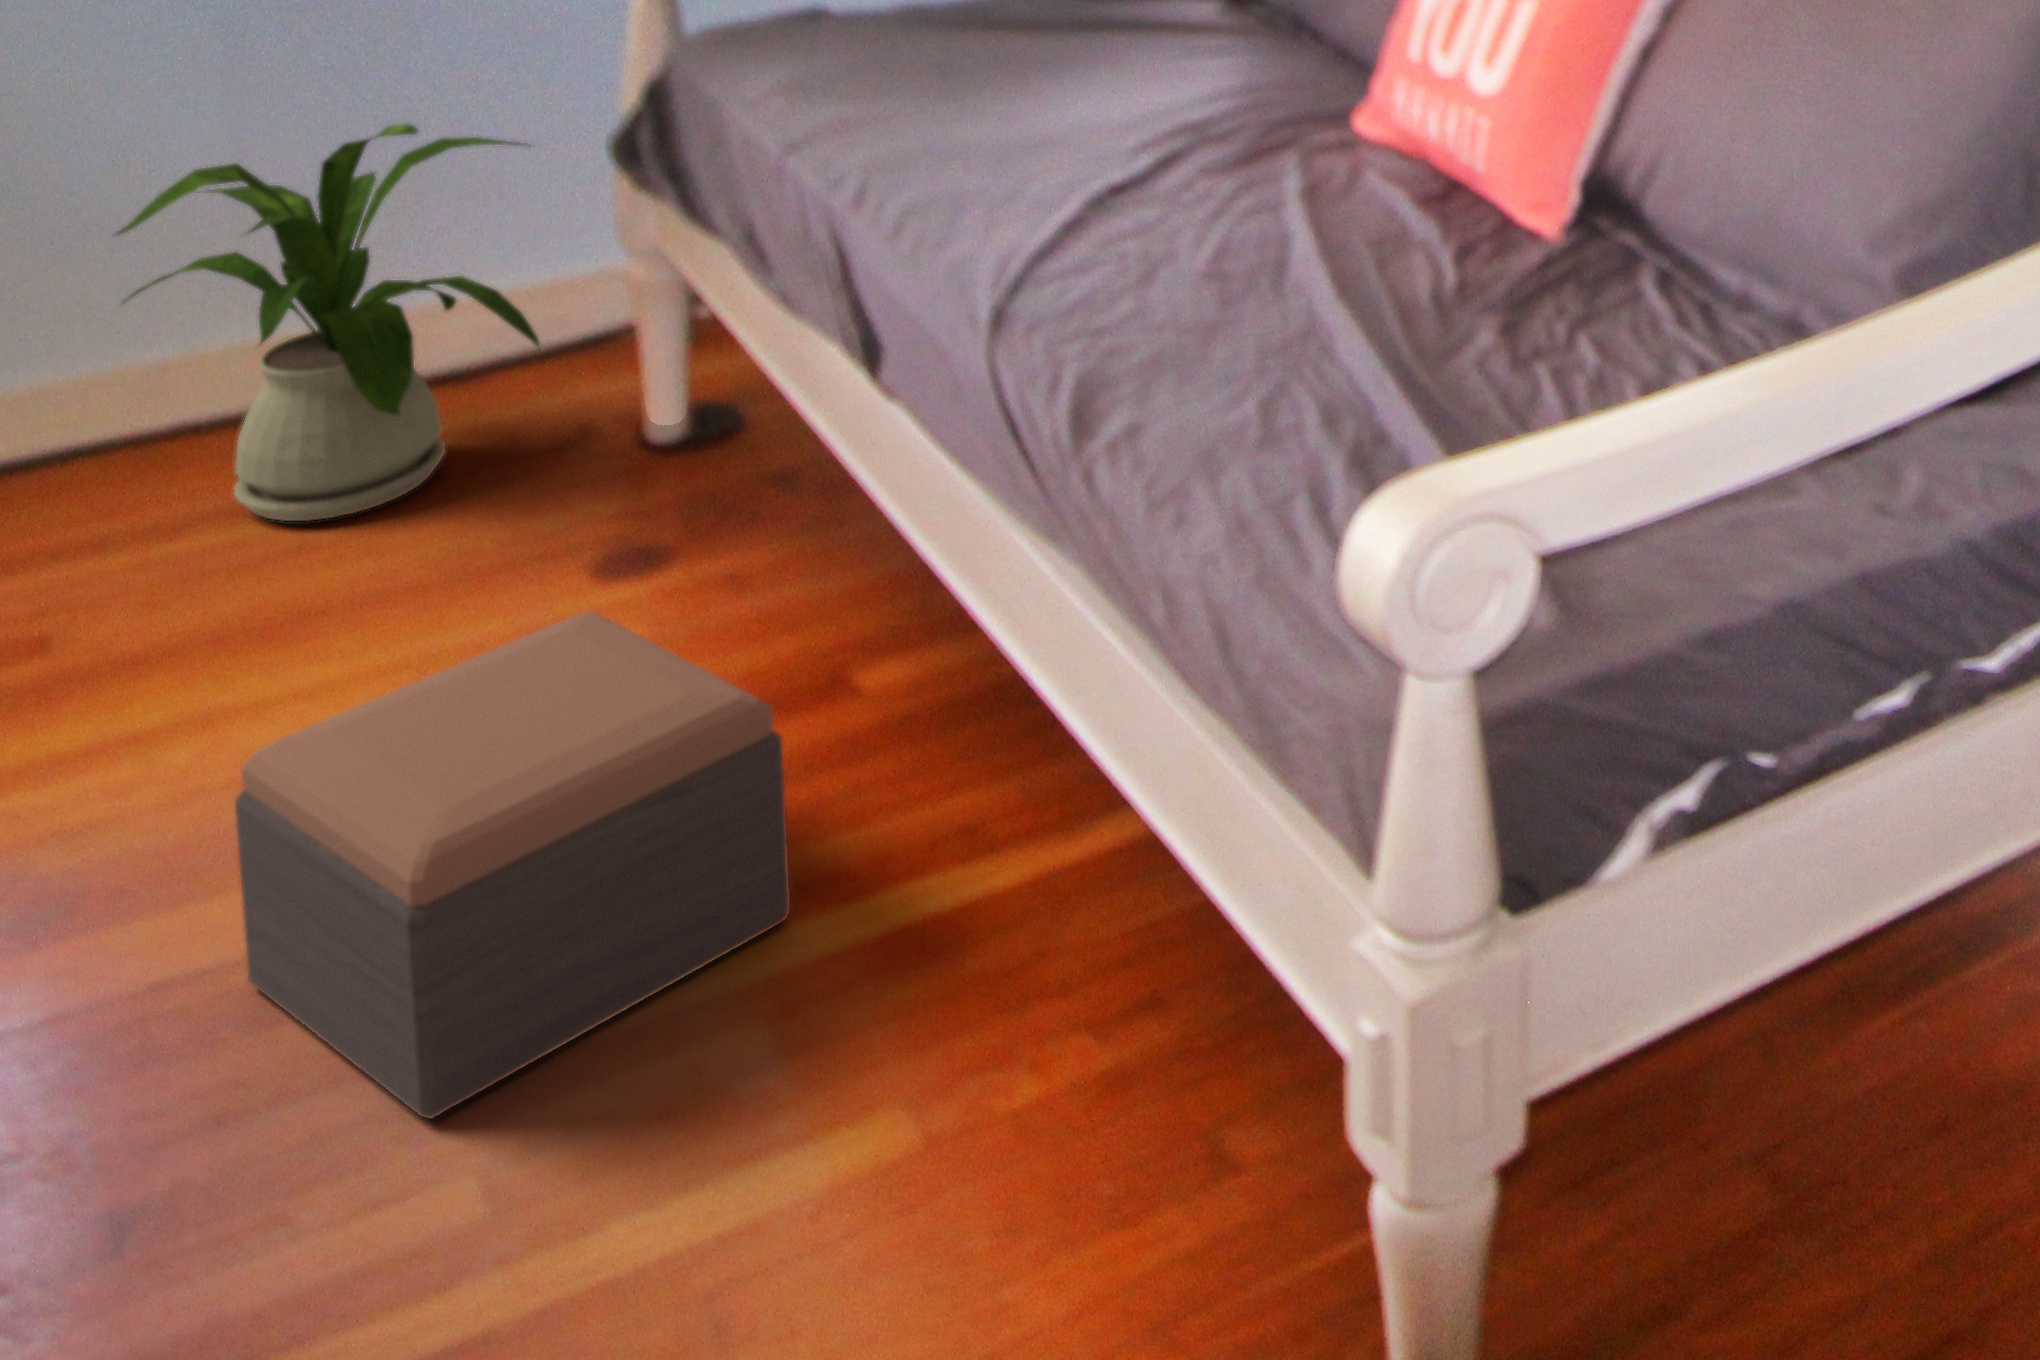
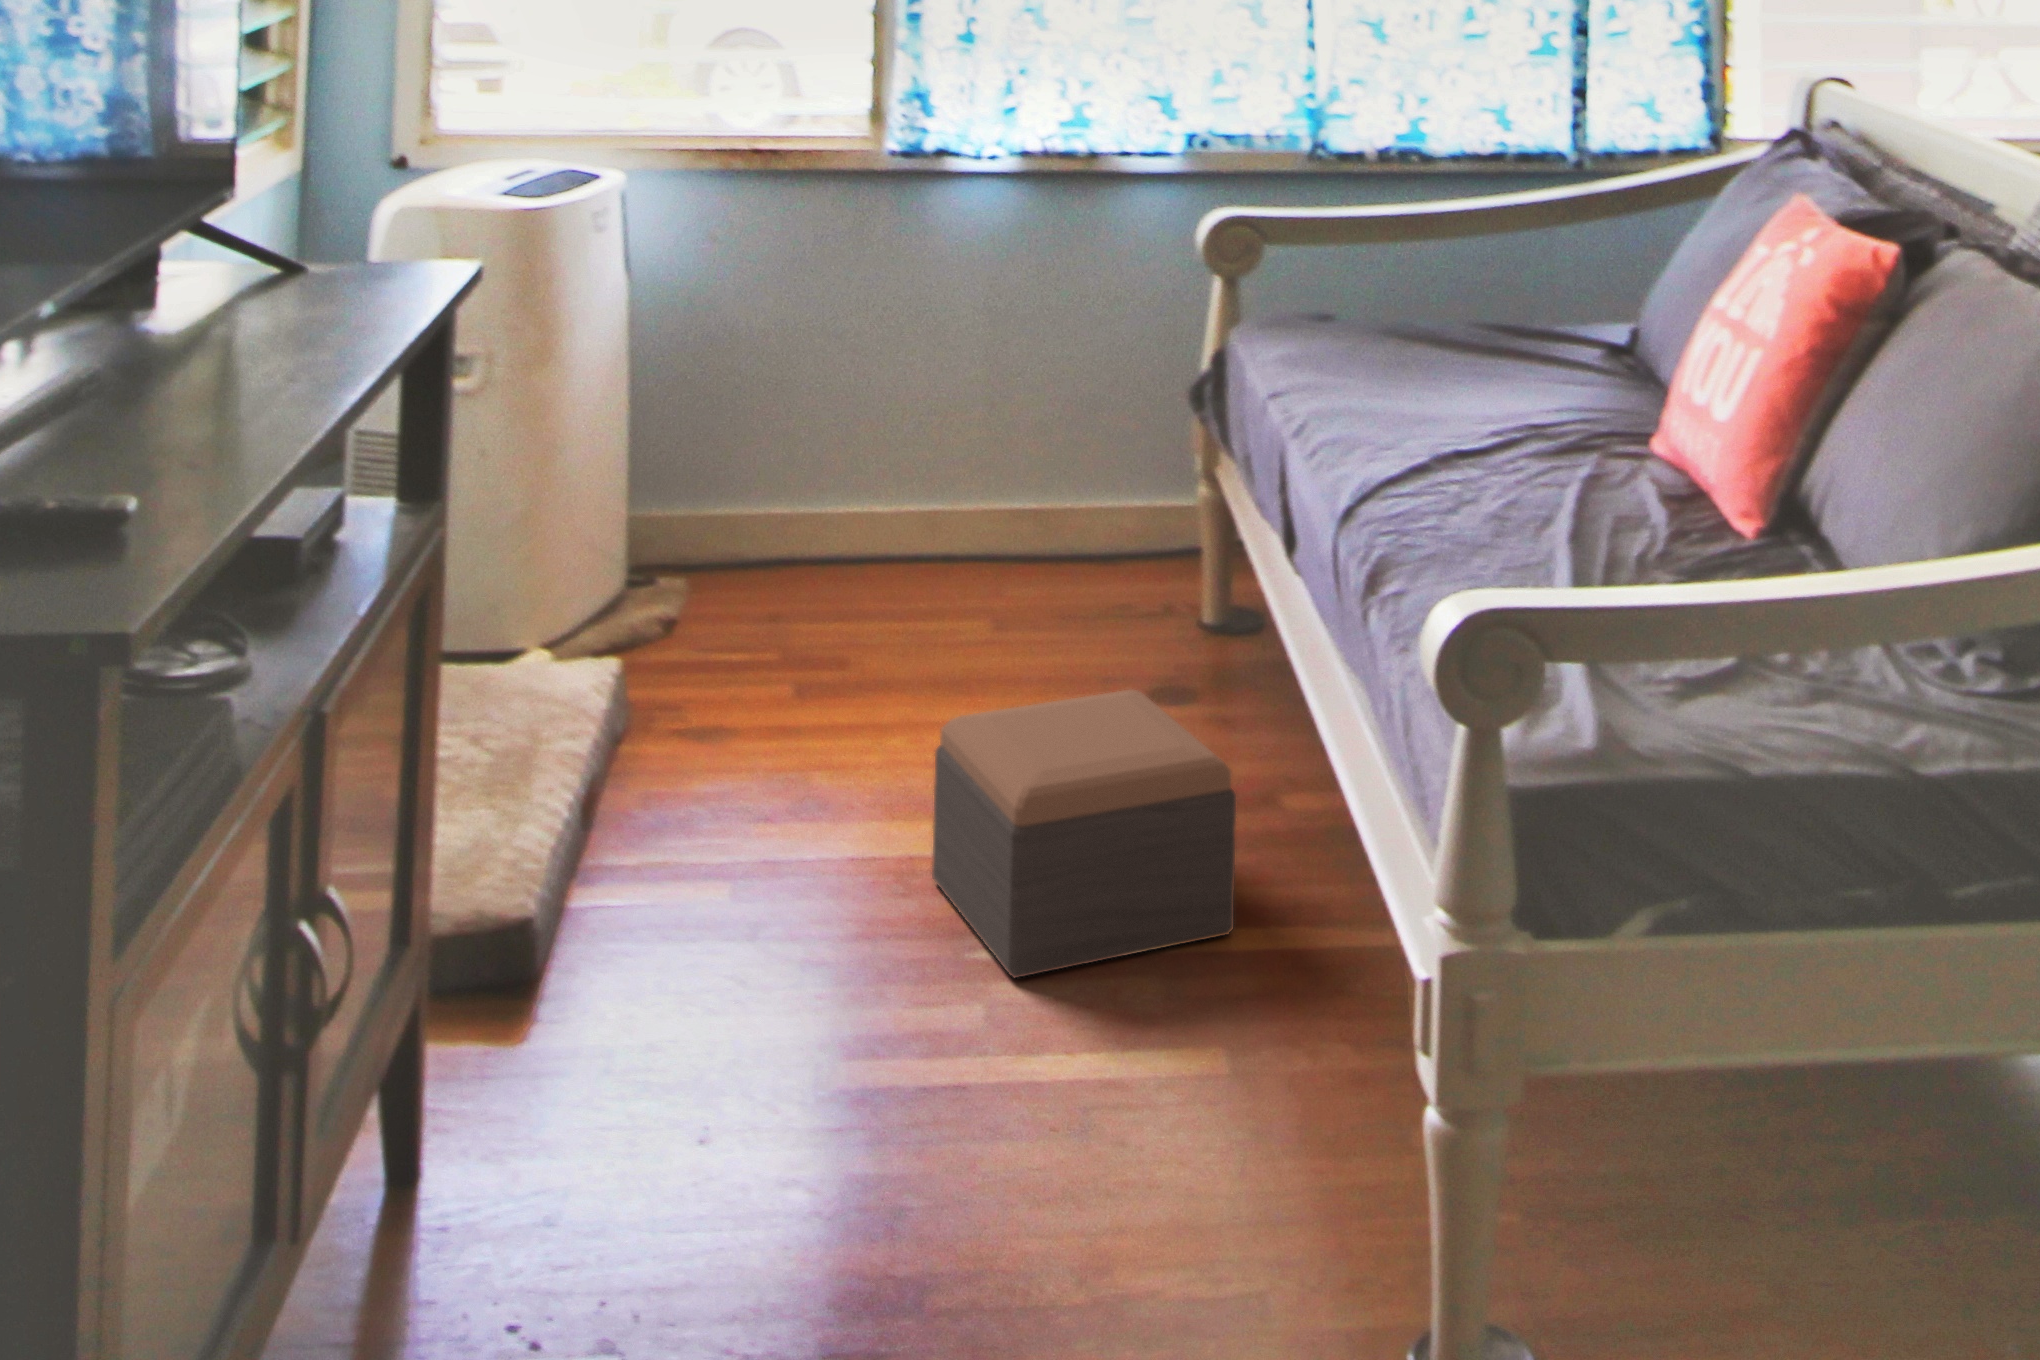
house plant: present [117,123,539,521] -> none [914,360,1154,635]

